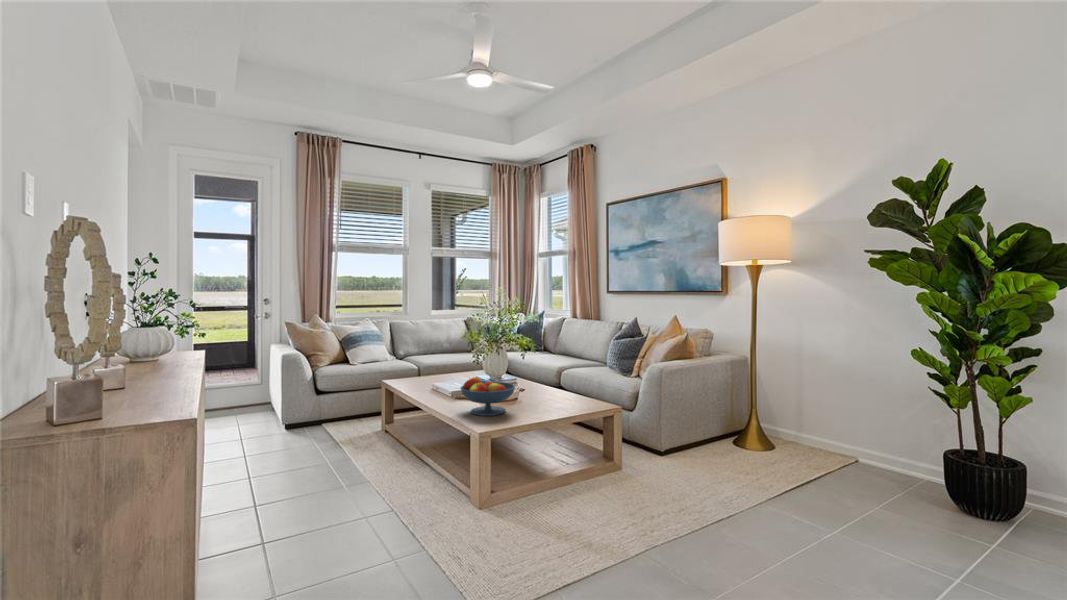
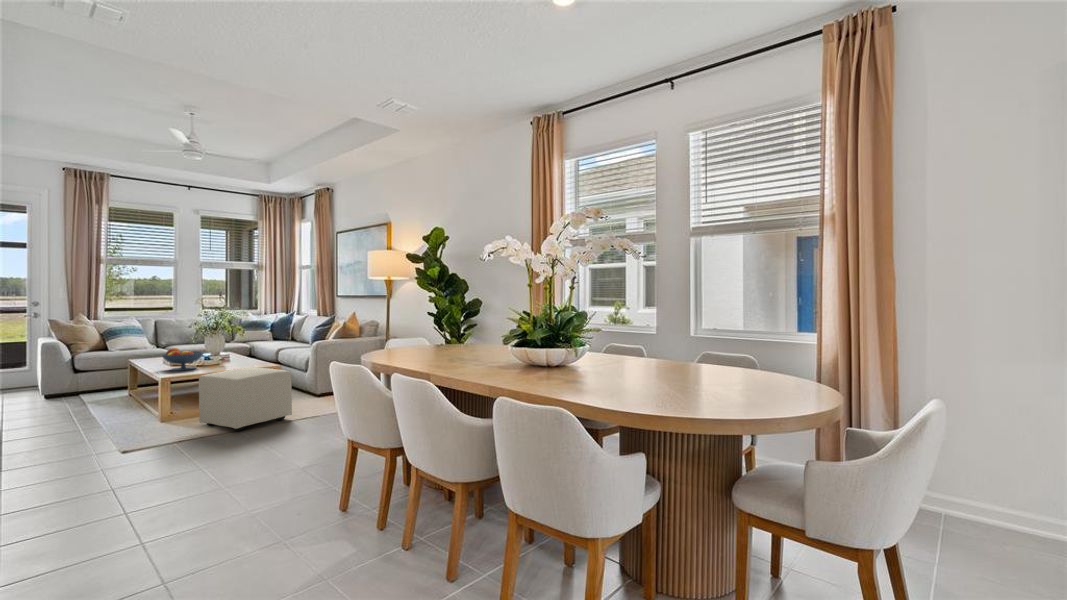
ottoman: none [546,418,691,555] -> present [199,368,292,431]

